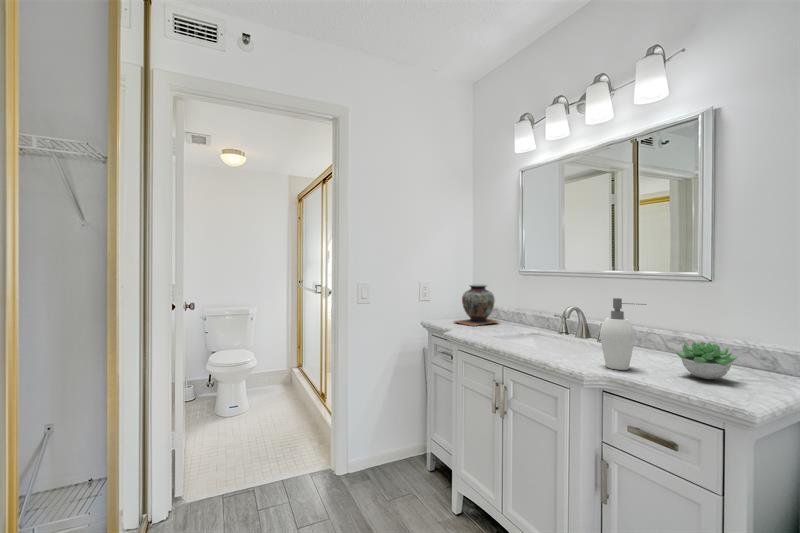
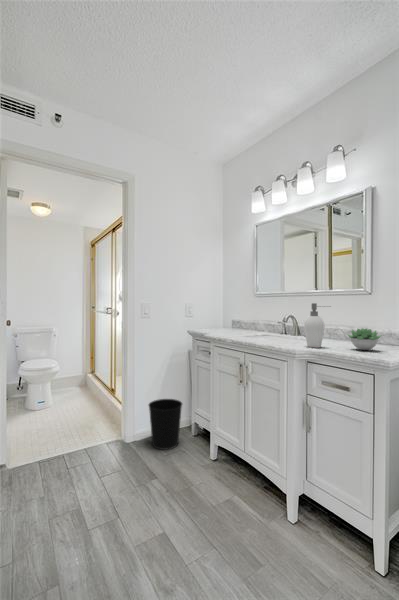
decorative vase: present [454,284,499,326] -> none [210,304,243,332]
wastebasket: none [366,417,413,491] -> present [149,399,182,450]

